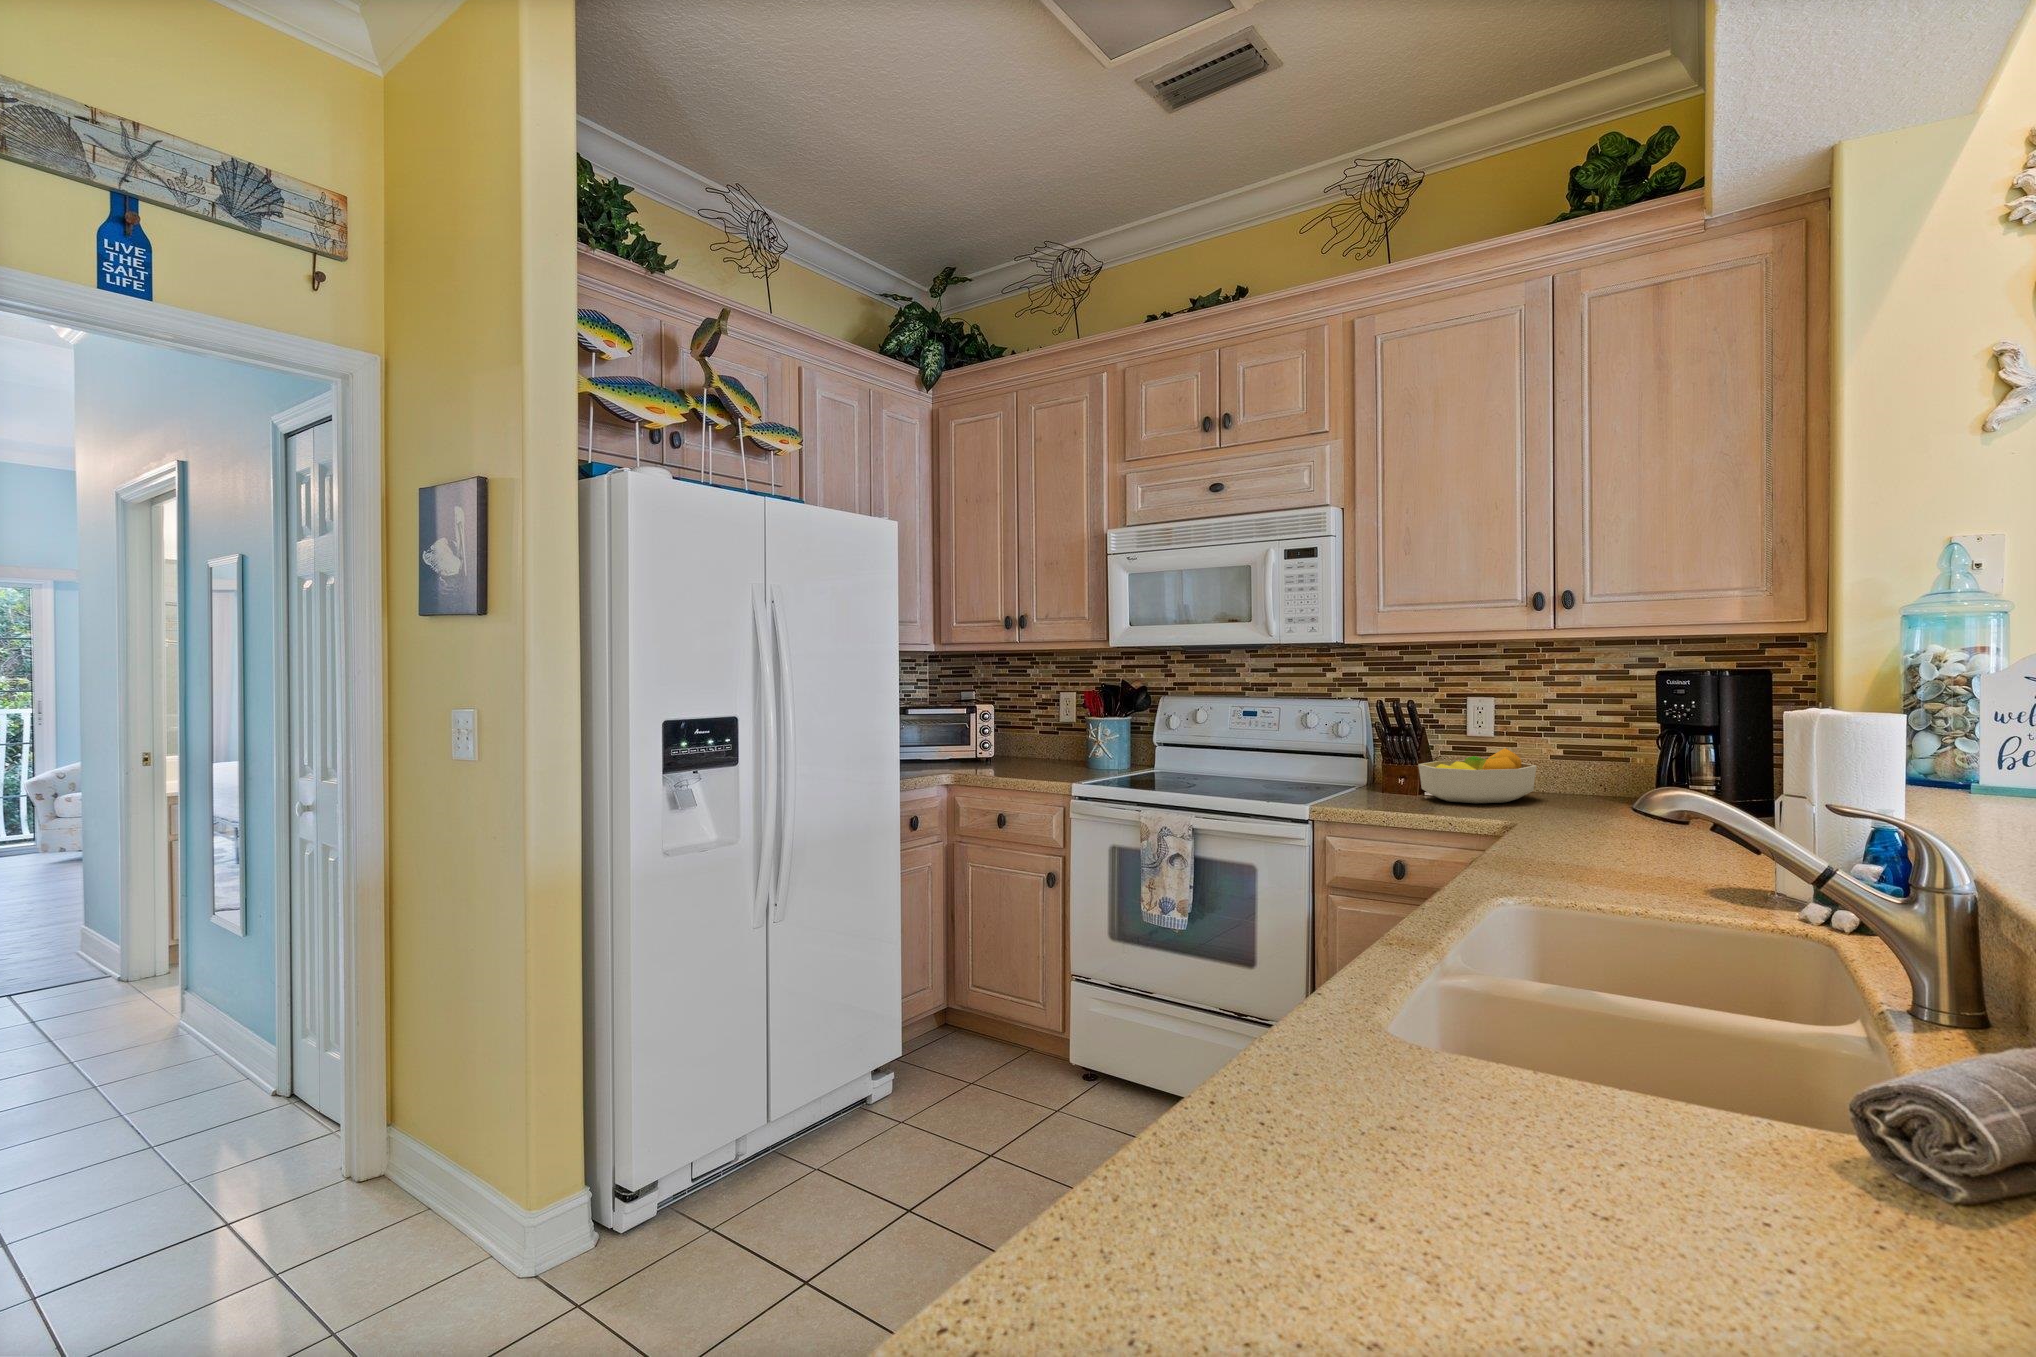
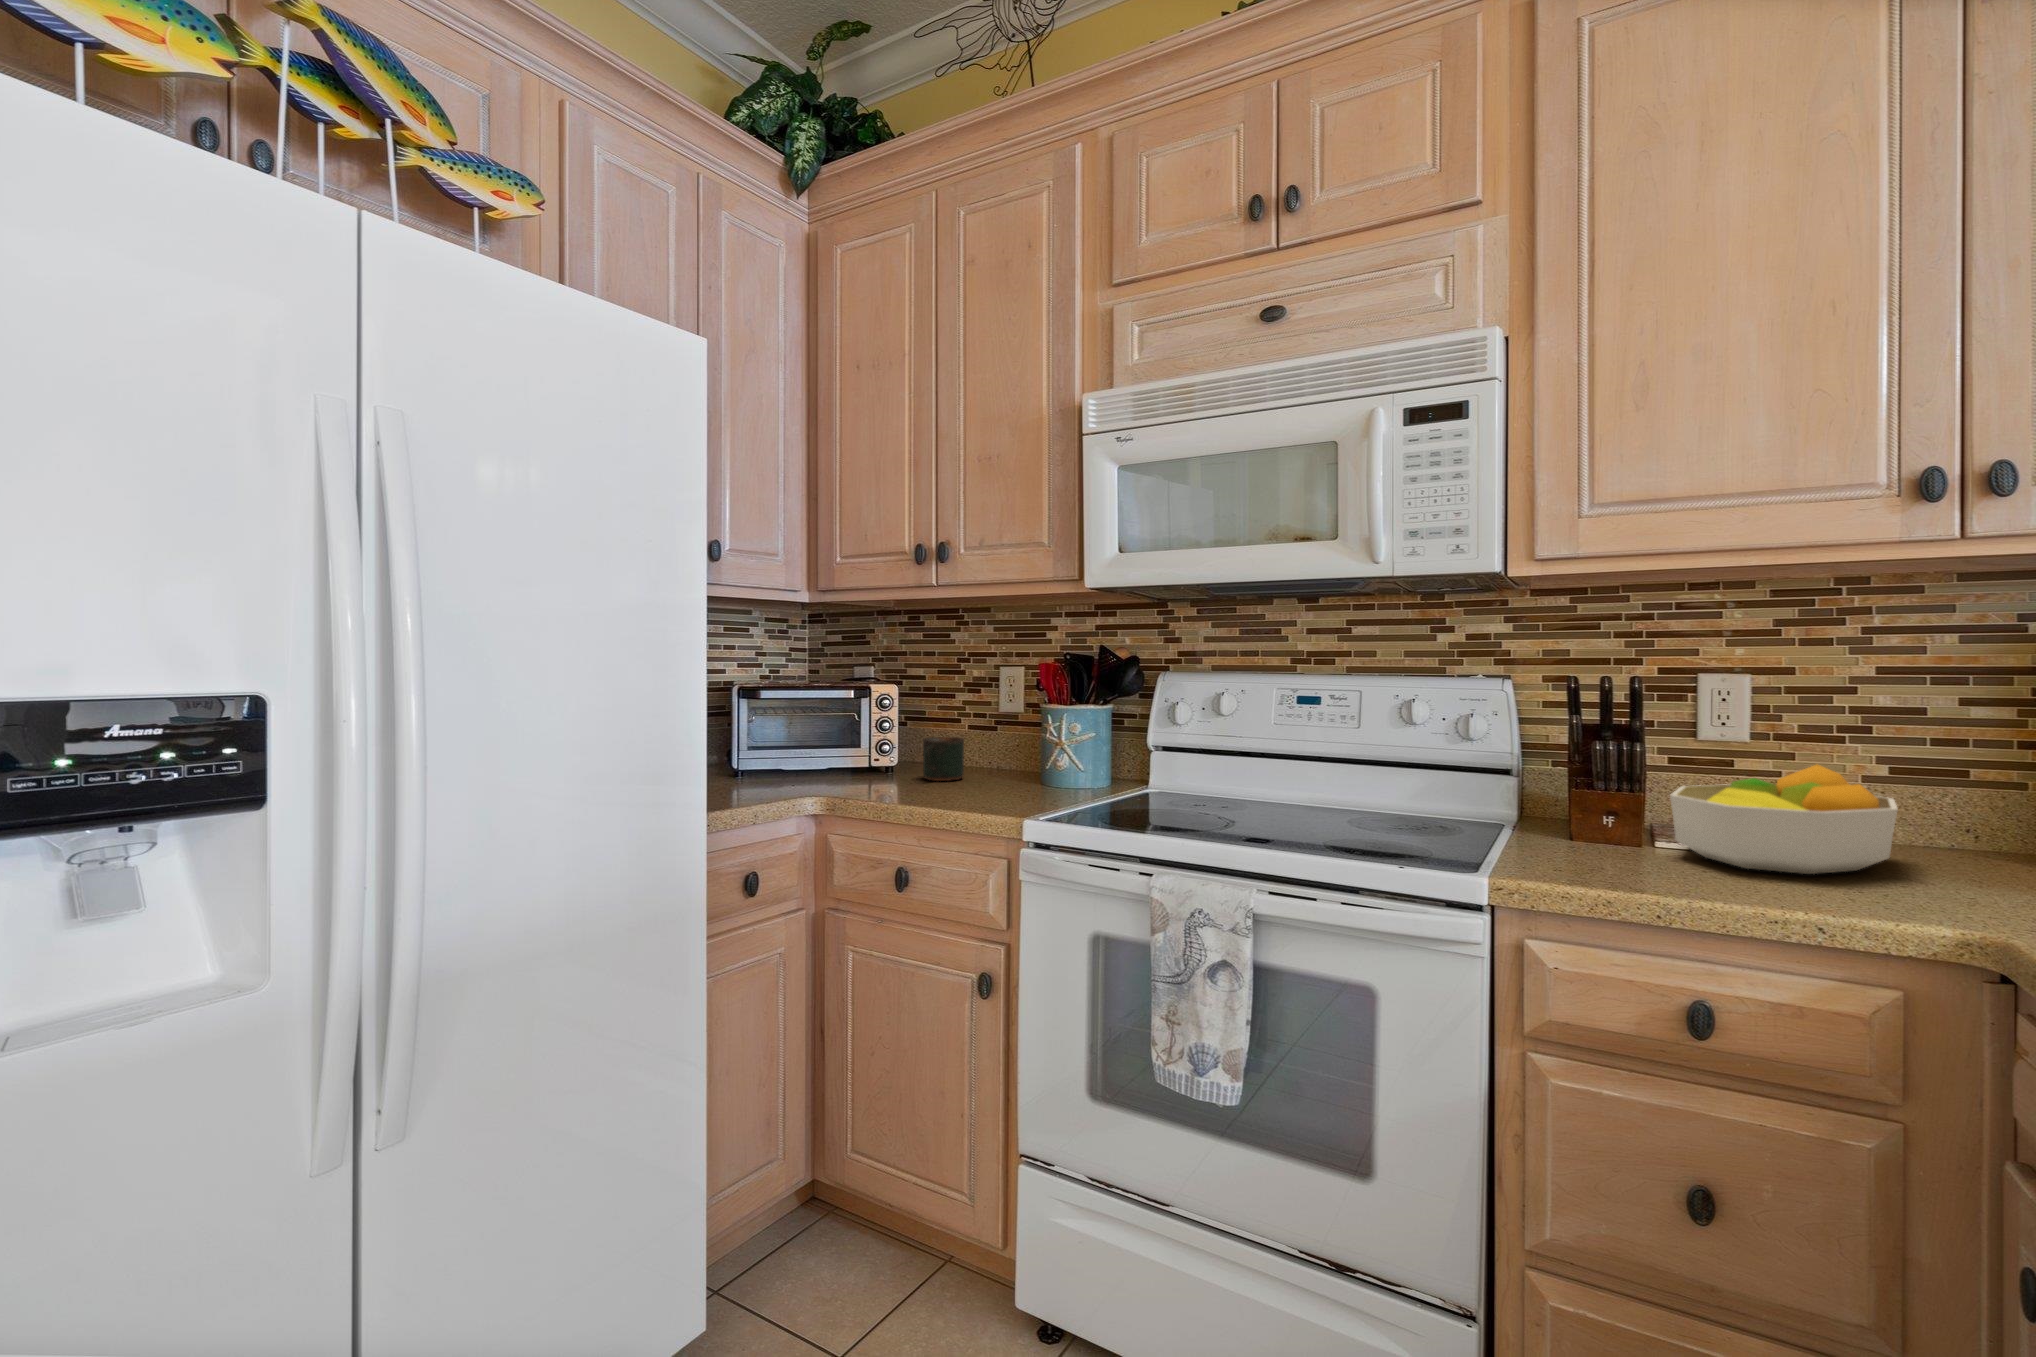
mug: none [1009,738,1037,766] -> present [923,737,964,781]

